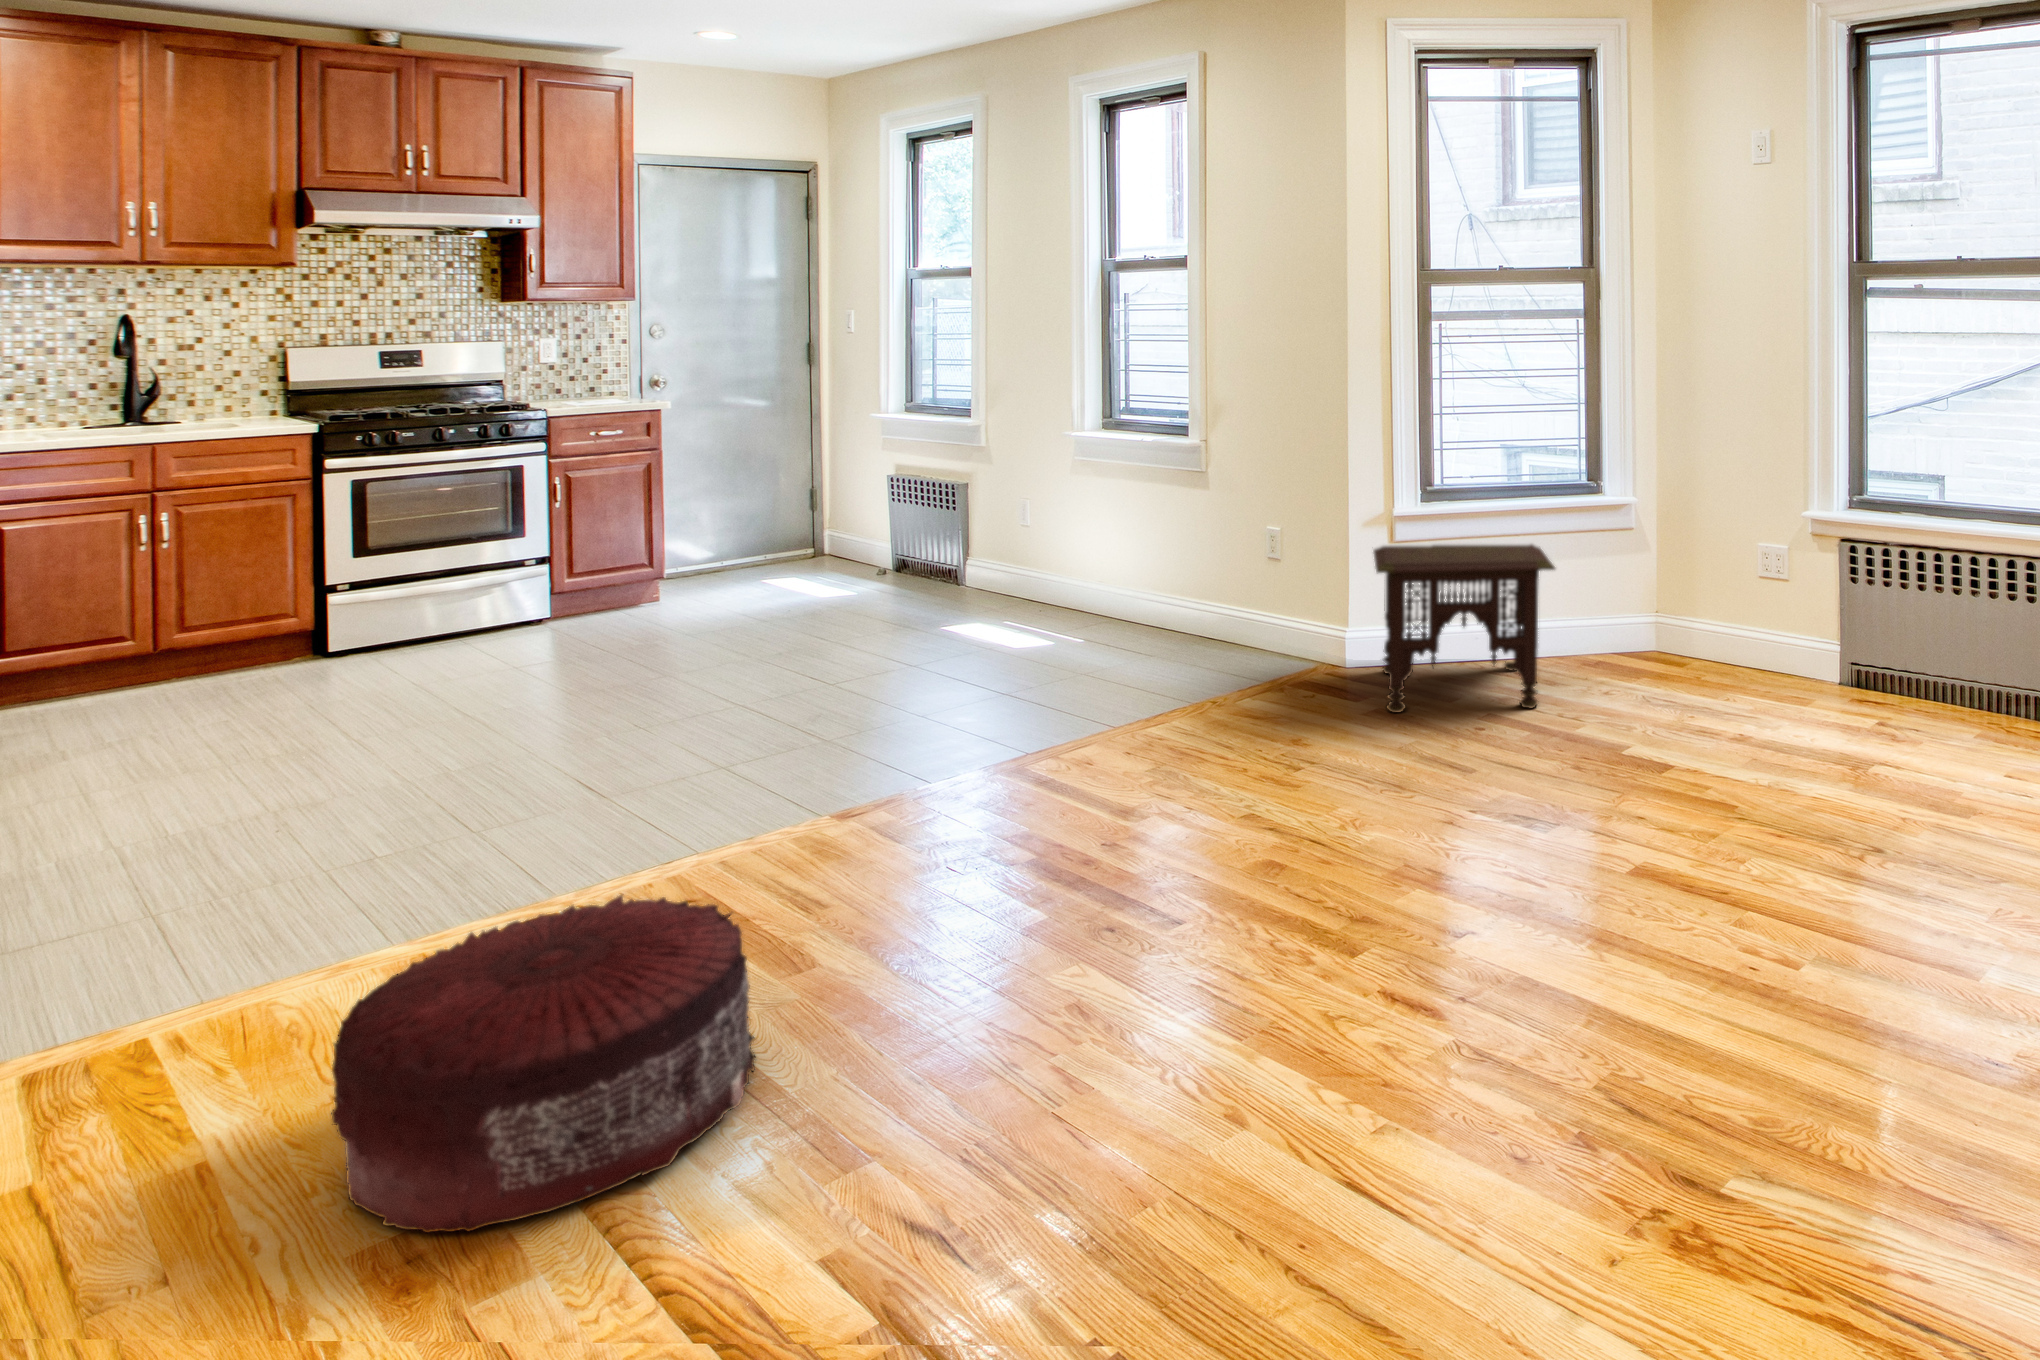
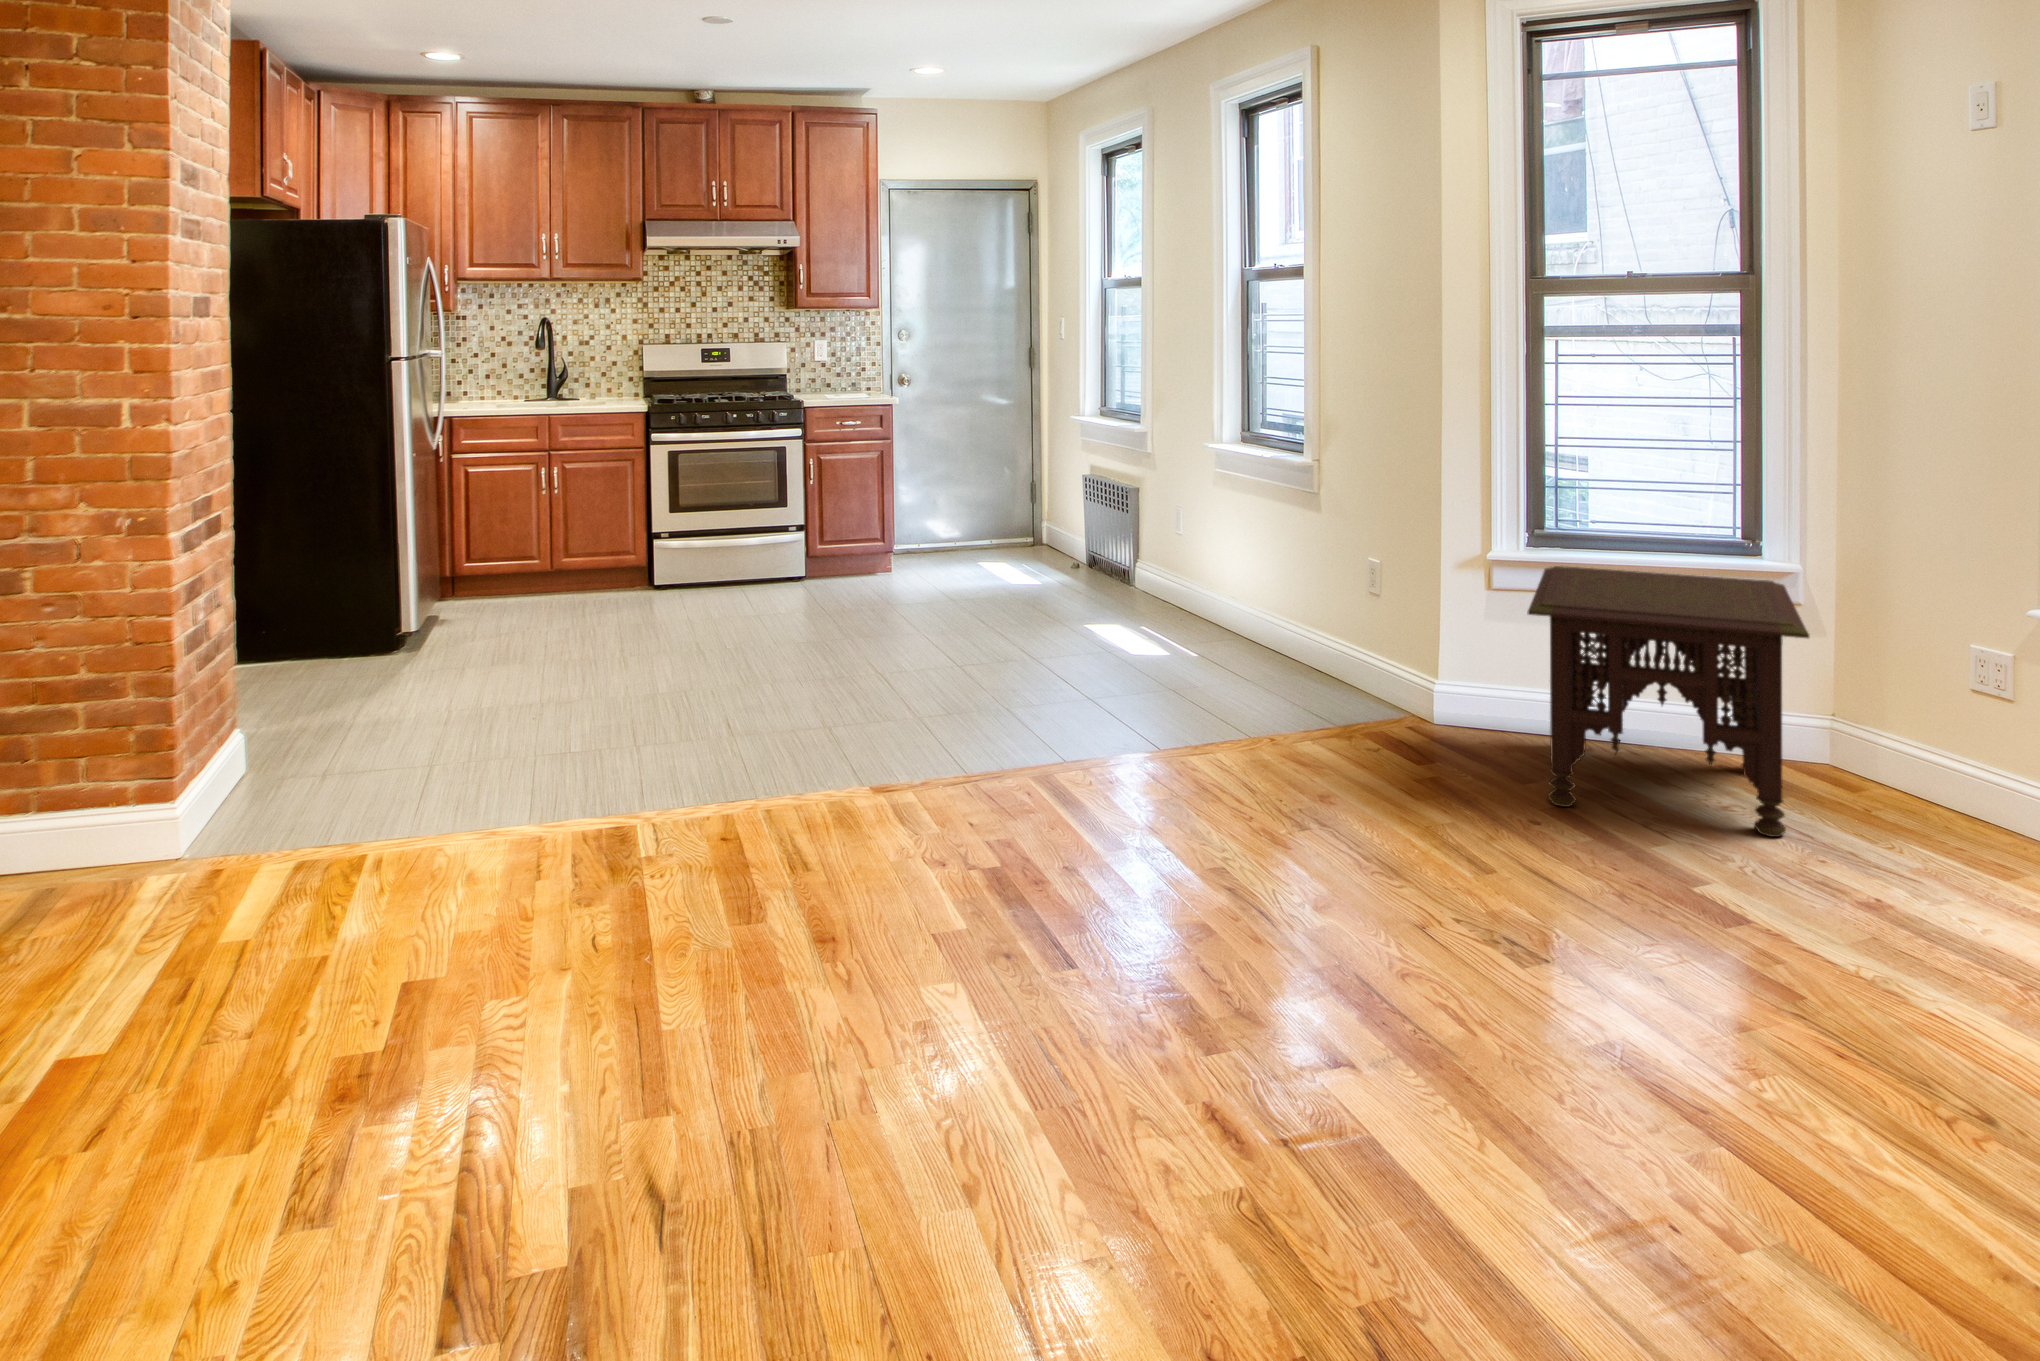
pouf: present [332,895,756,1233] -> none [207,864,634,1225]

